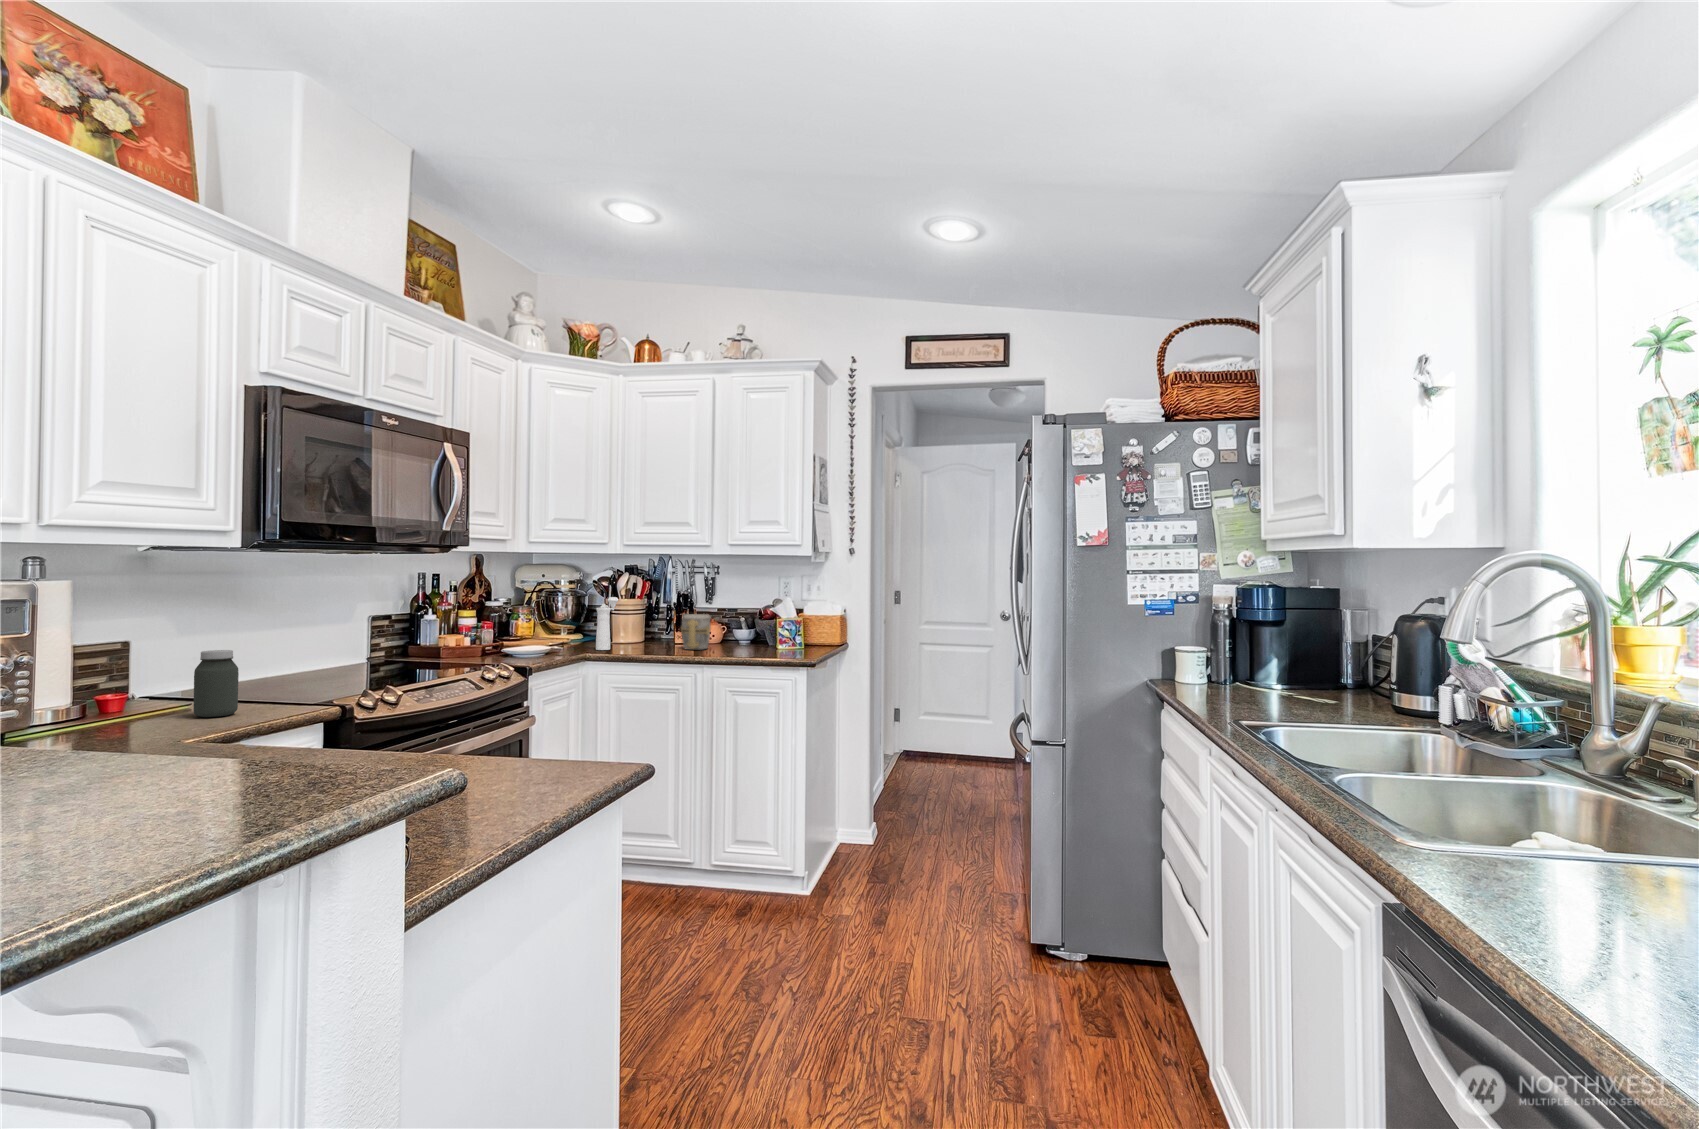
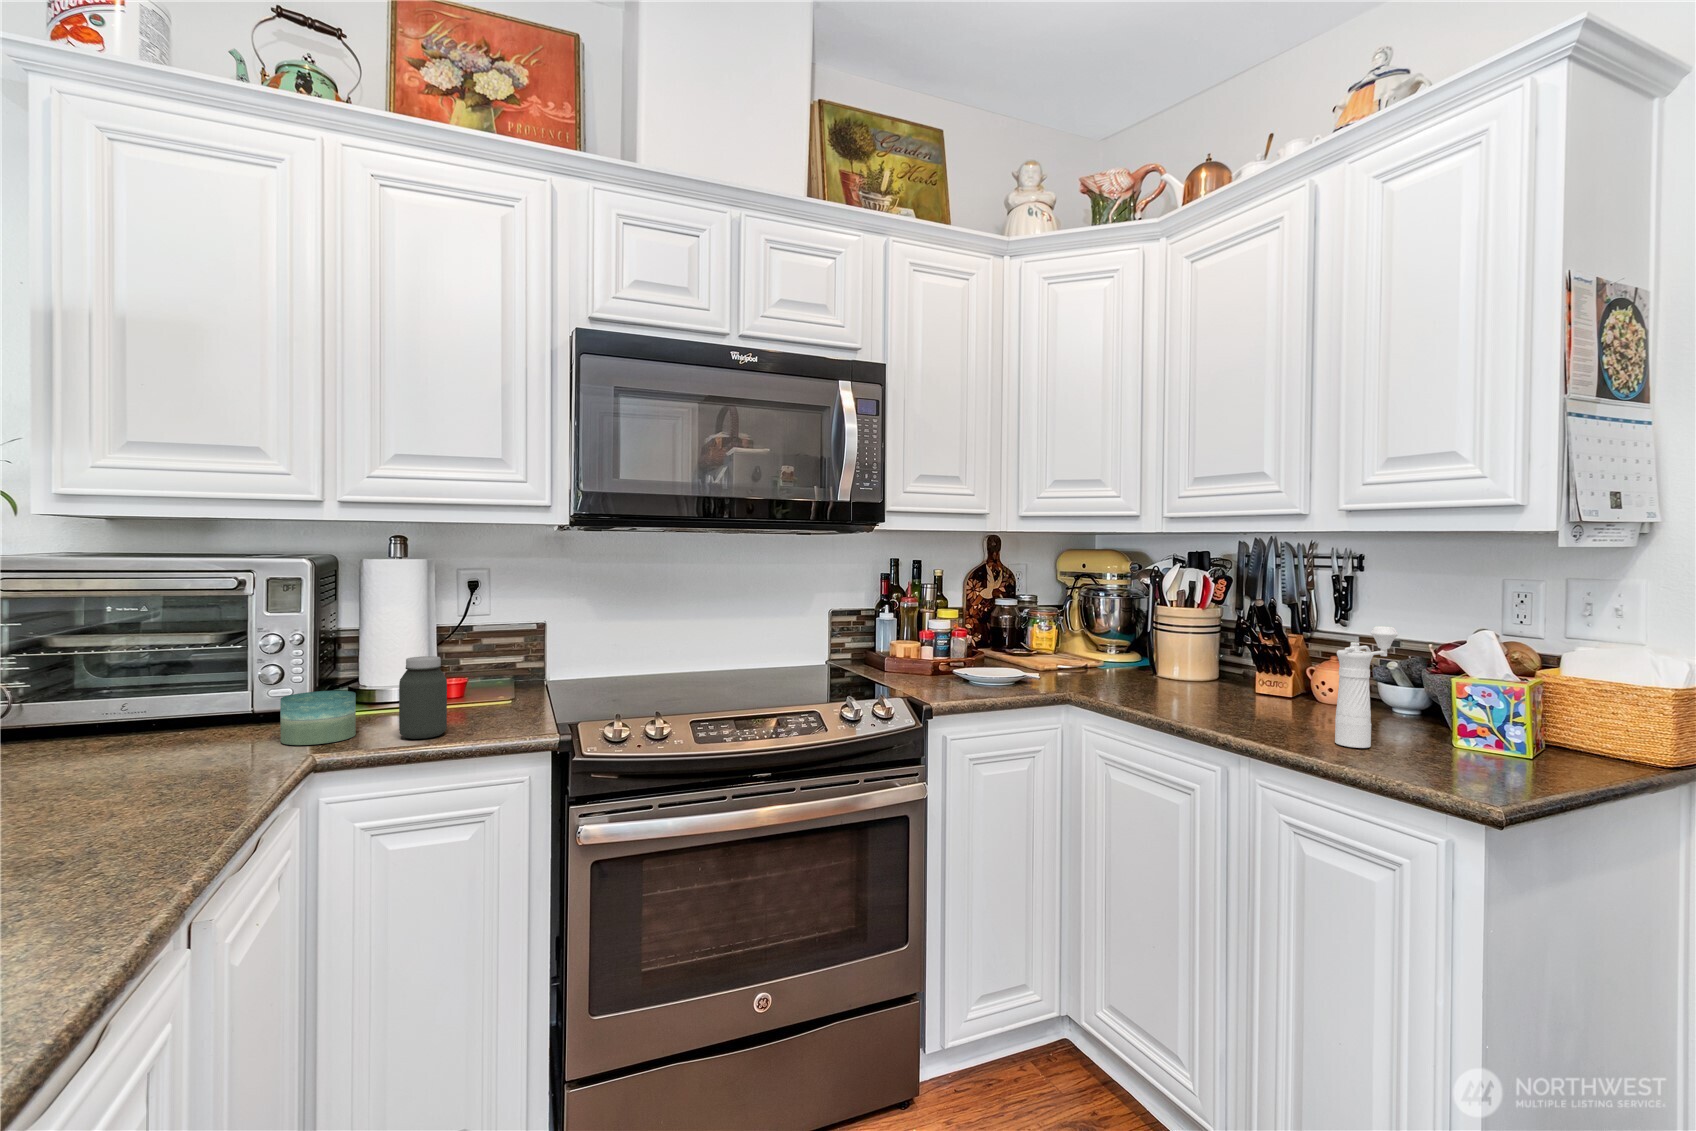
pepper mill: present [596,597,618,650] -> present [1335,626,1398,748]
mug: present [681,614,711,650] -> none [1241,643,1307,715]
candle: none [74,687,151,734] -> present [280,691,356,745]

